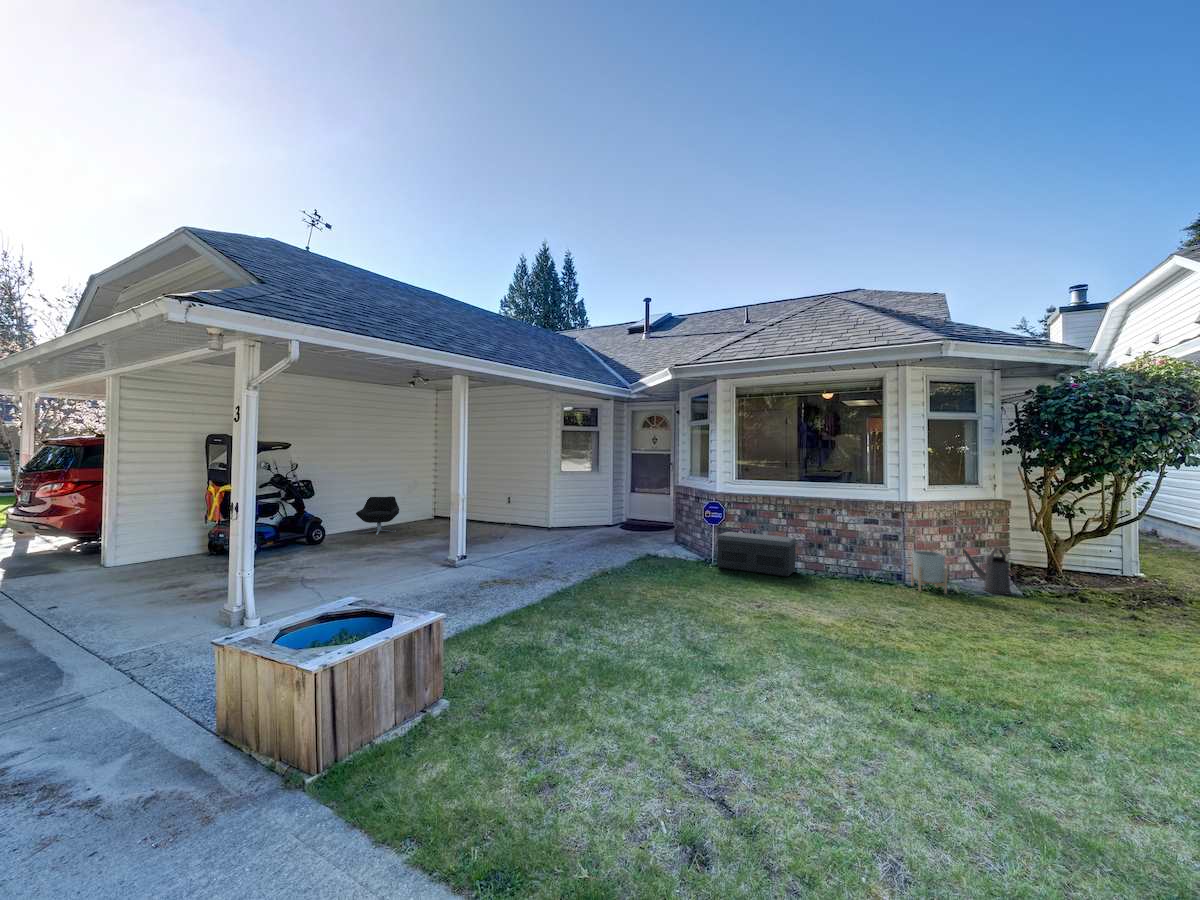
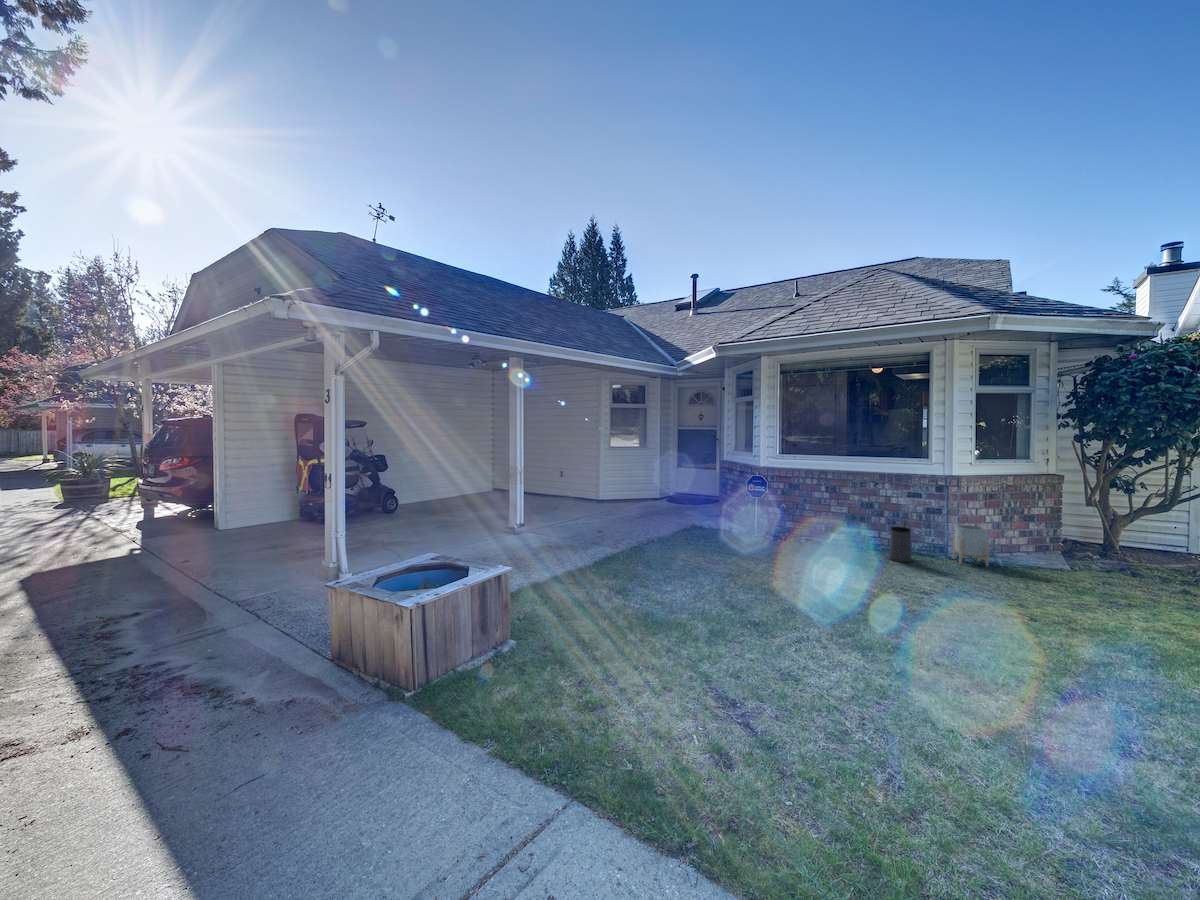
lounge chair: present [356,496,399,535] -> none [420,472,459,507]
storage bench: present [717,532,796,577] -> none [758,505,837,549]
watering can: present [963,549,1017,594] -> present [888,520,912,562]

